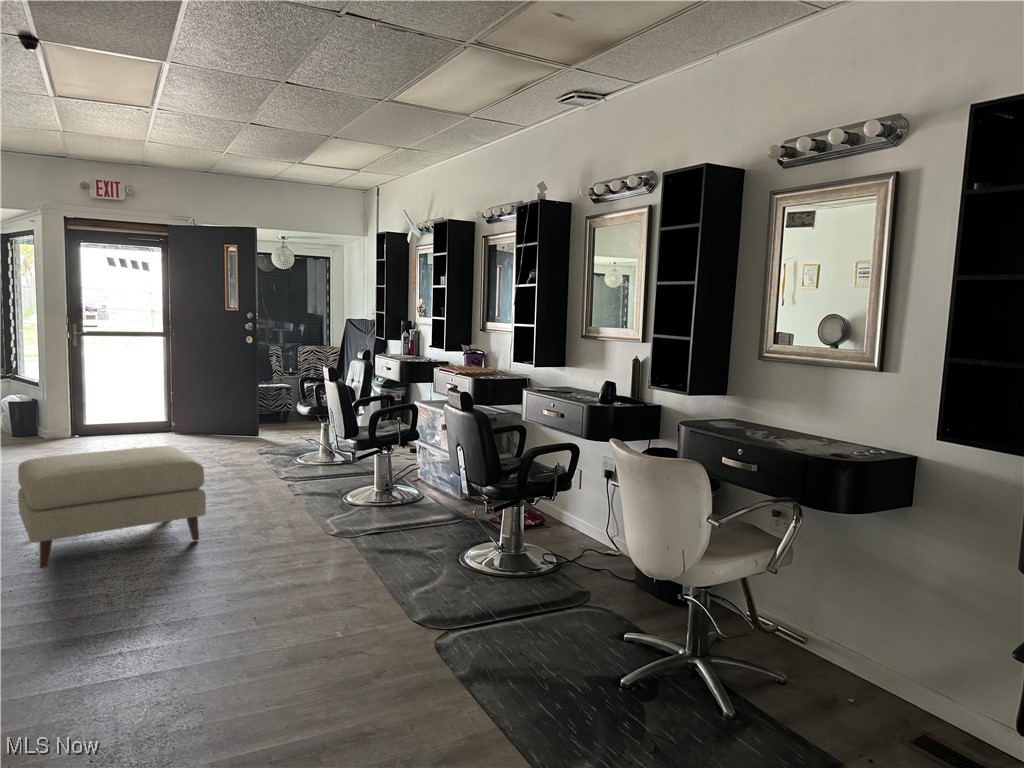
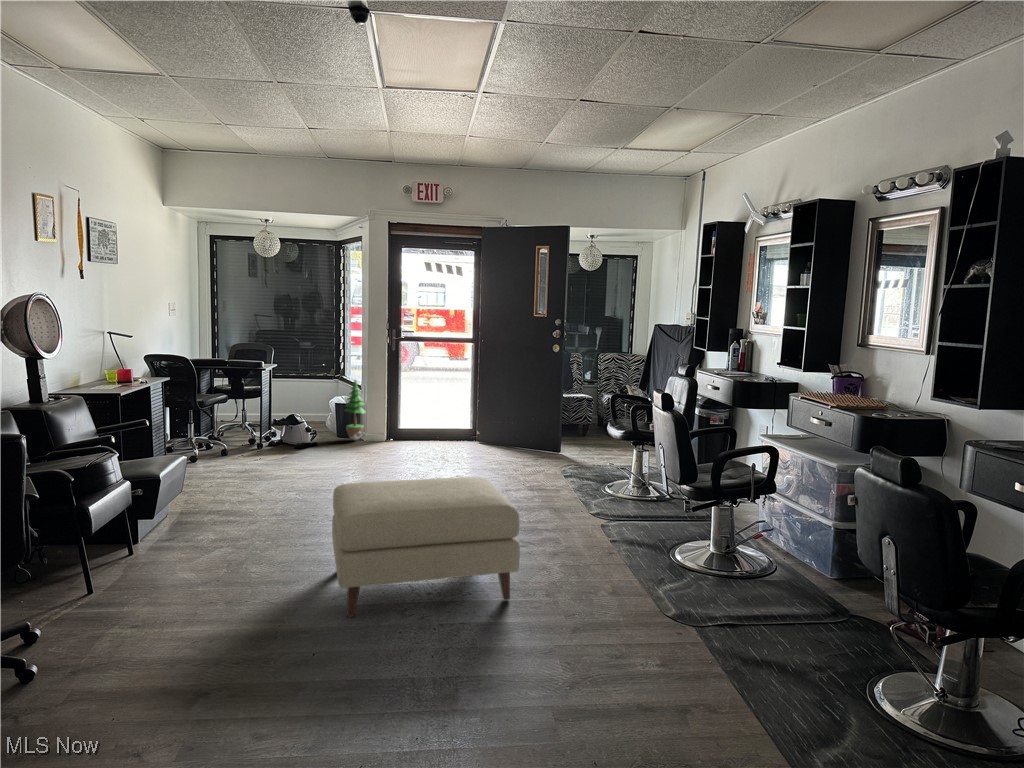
potted tree: none [19,376,47,440] -> present [345,380,366,440]

